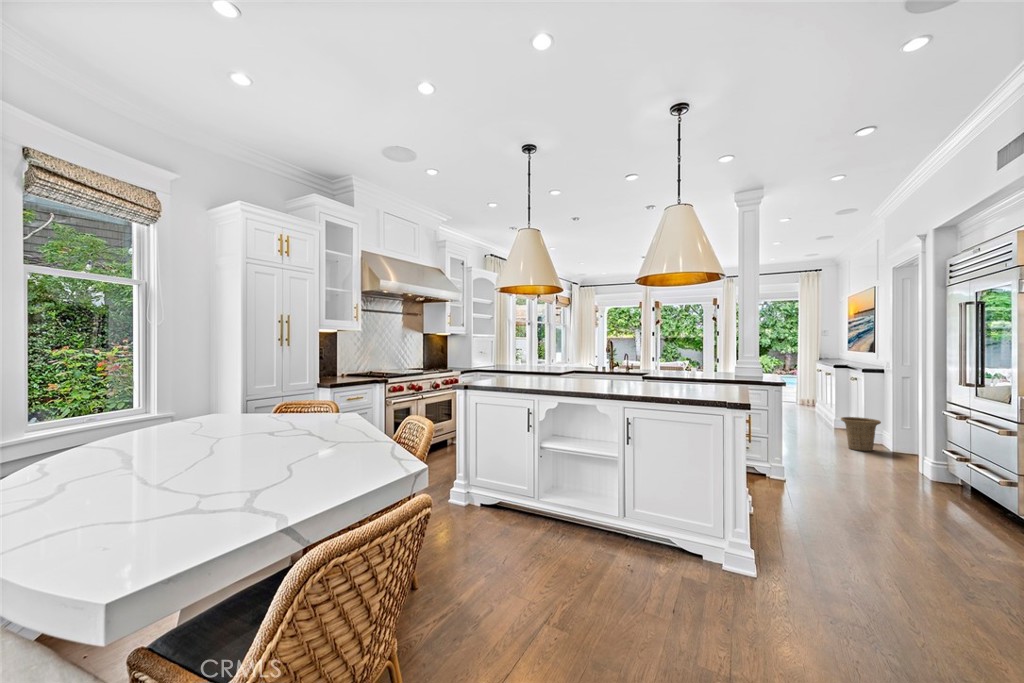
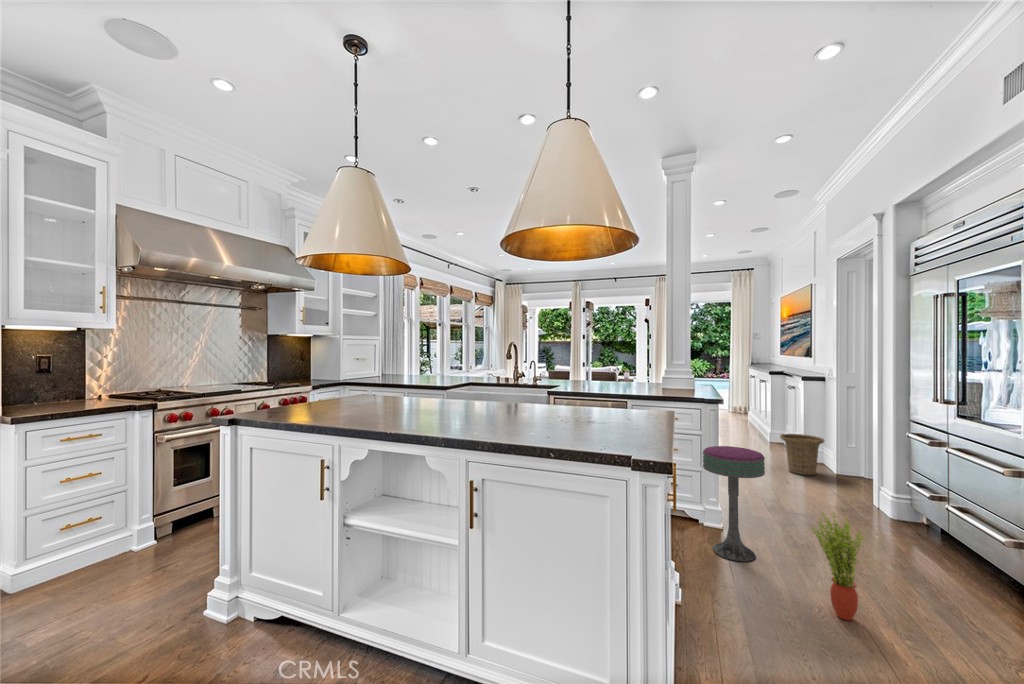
bar stool: none [771,416,819,497] -> present [703,446,765,561]
potted plant: none [849,454,887,527] -> present [813,512,865,620]

